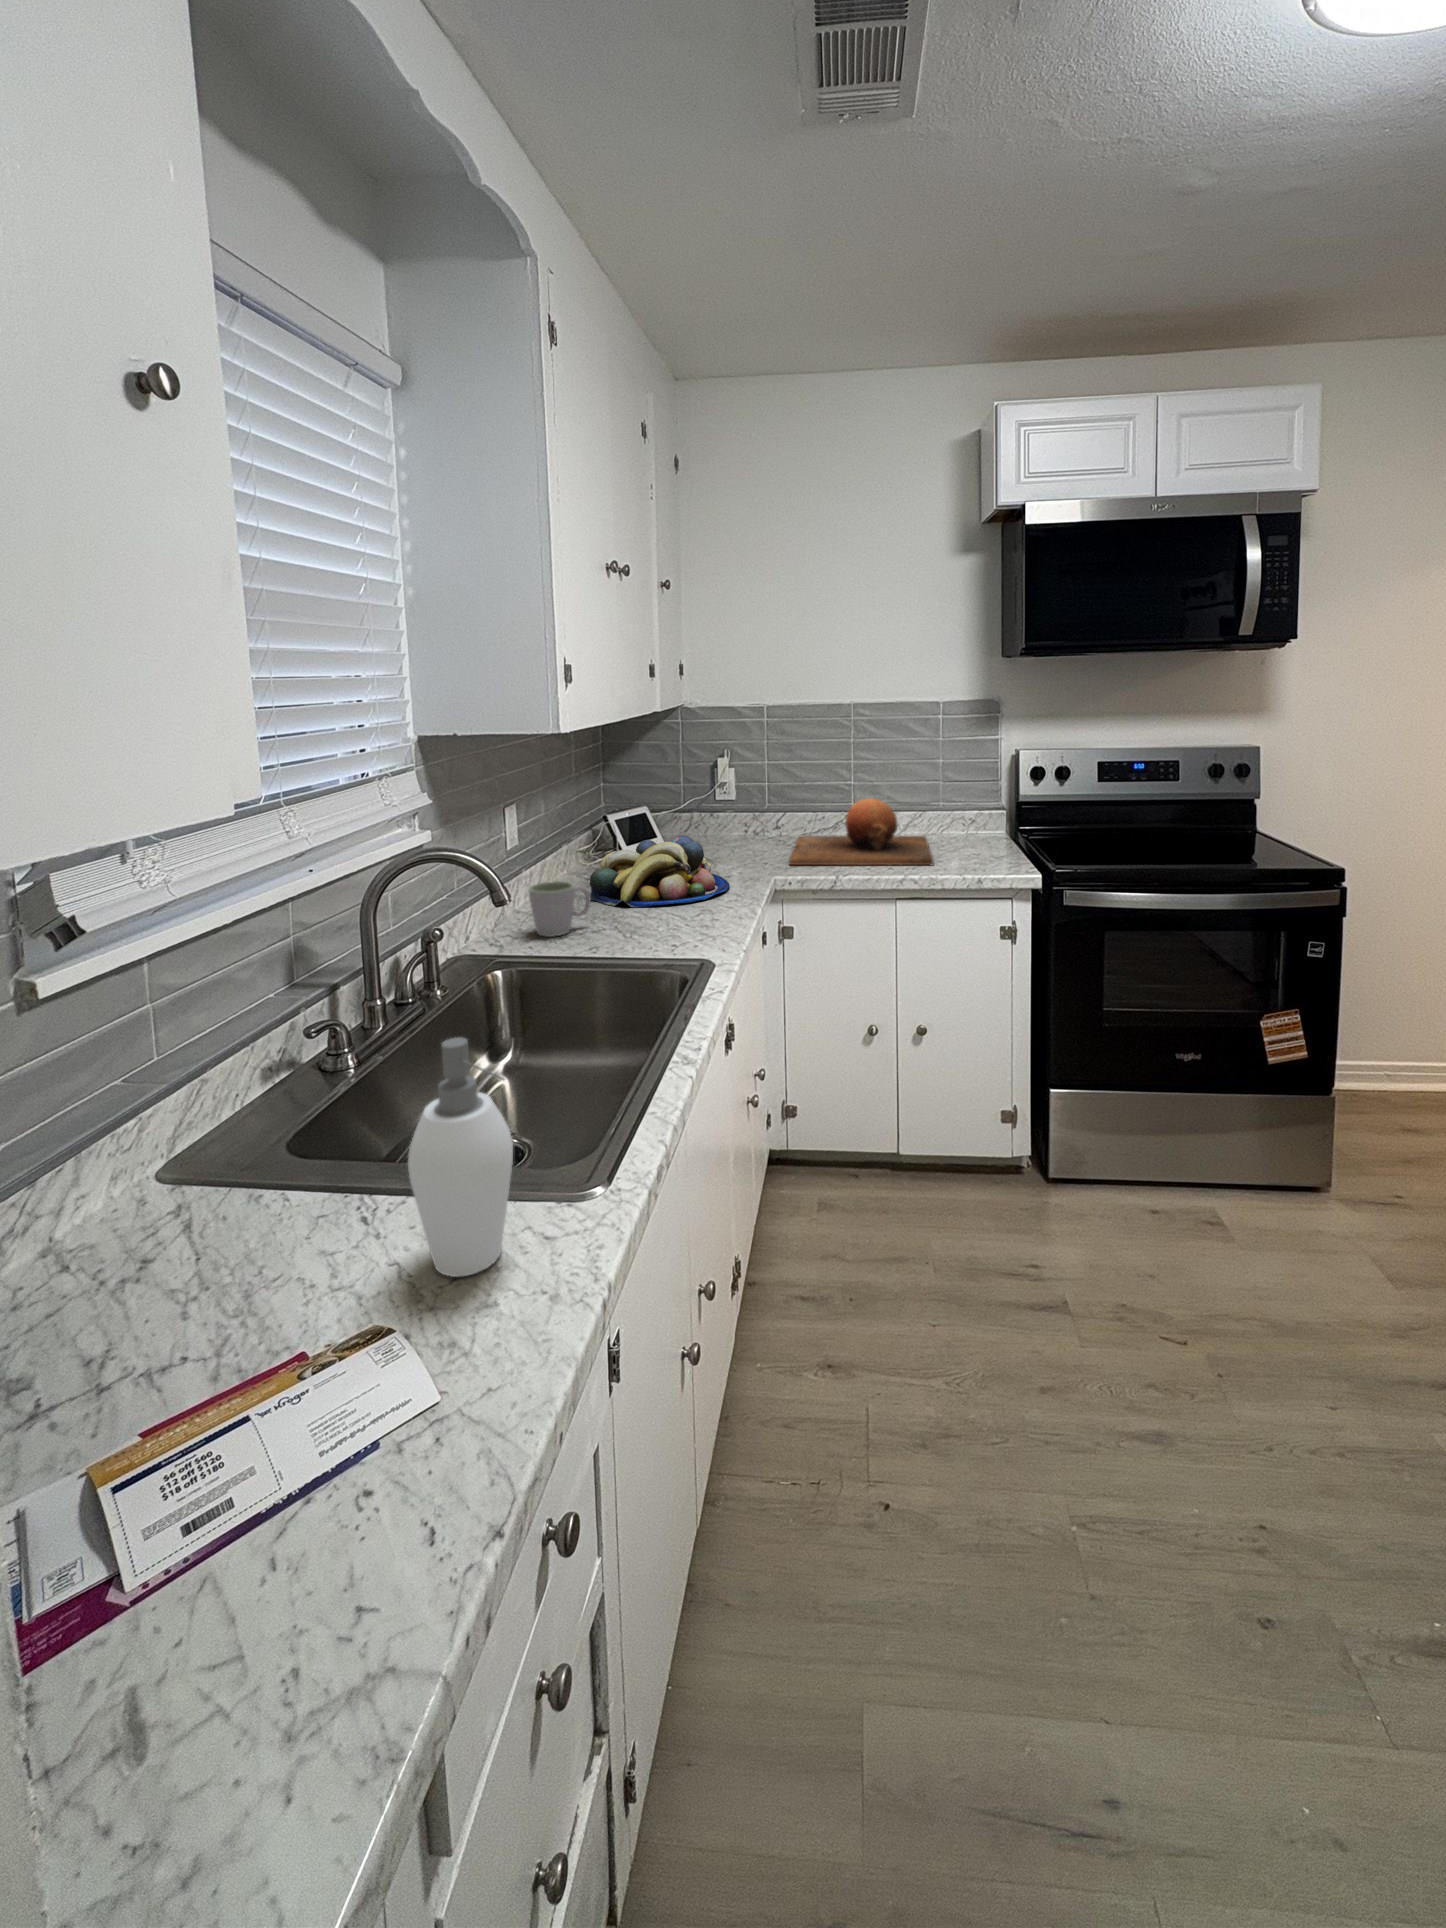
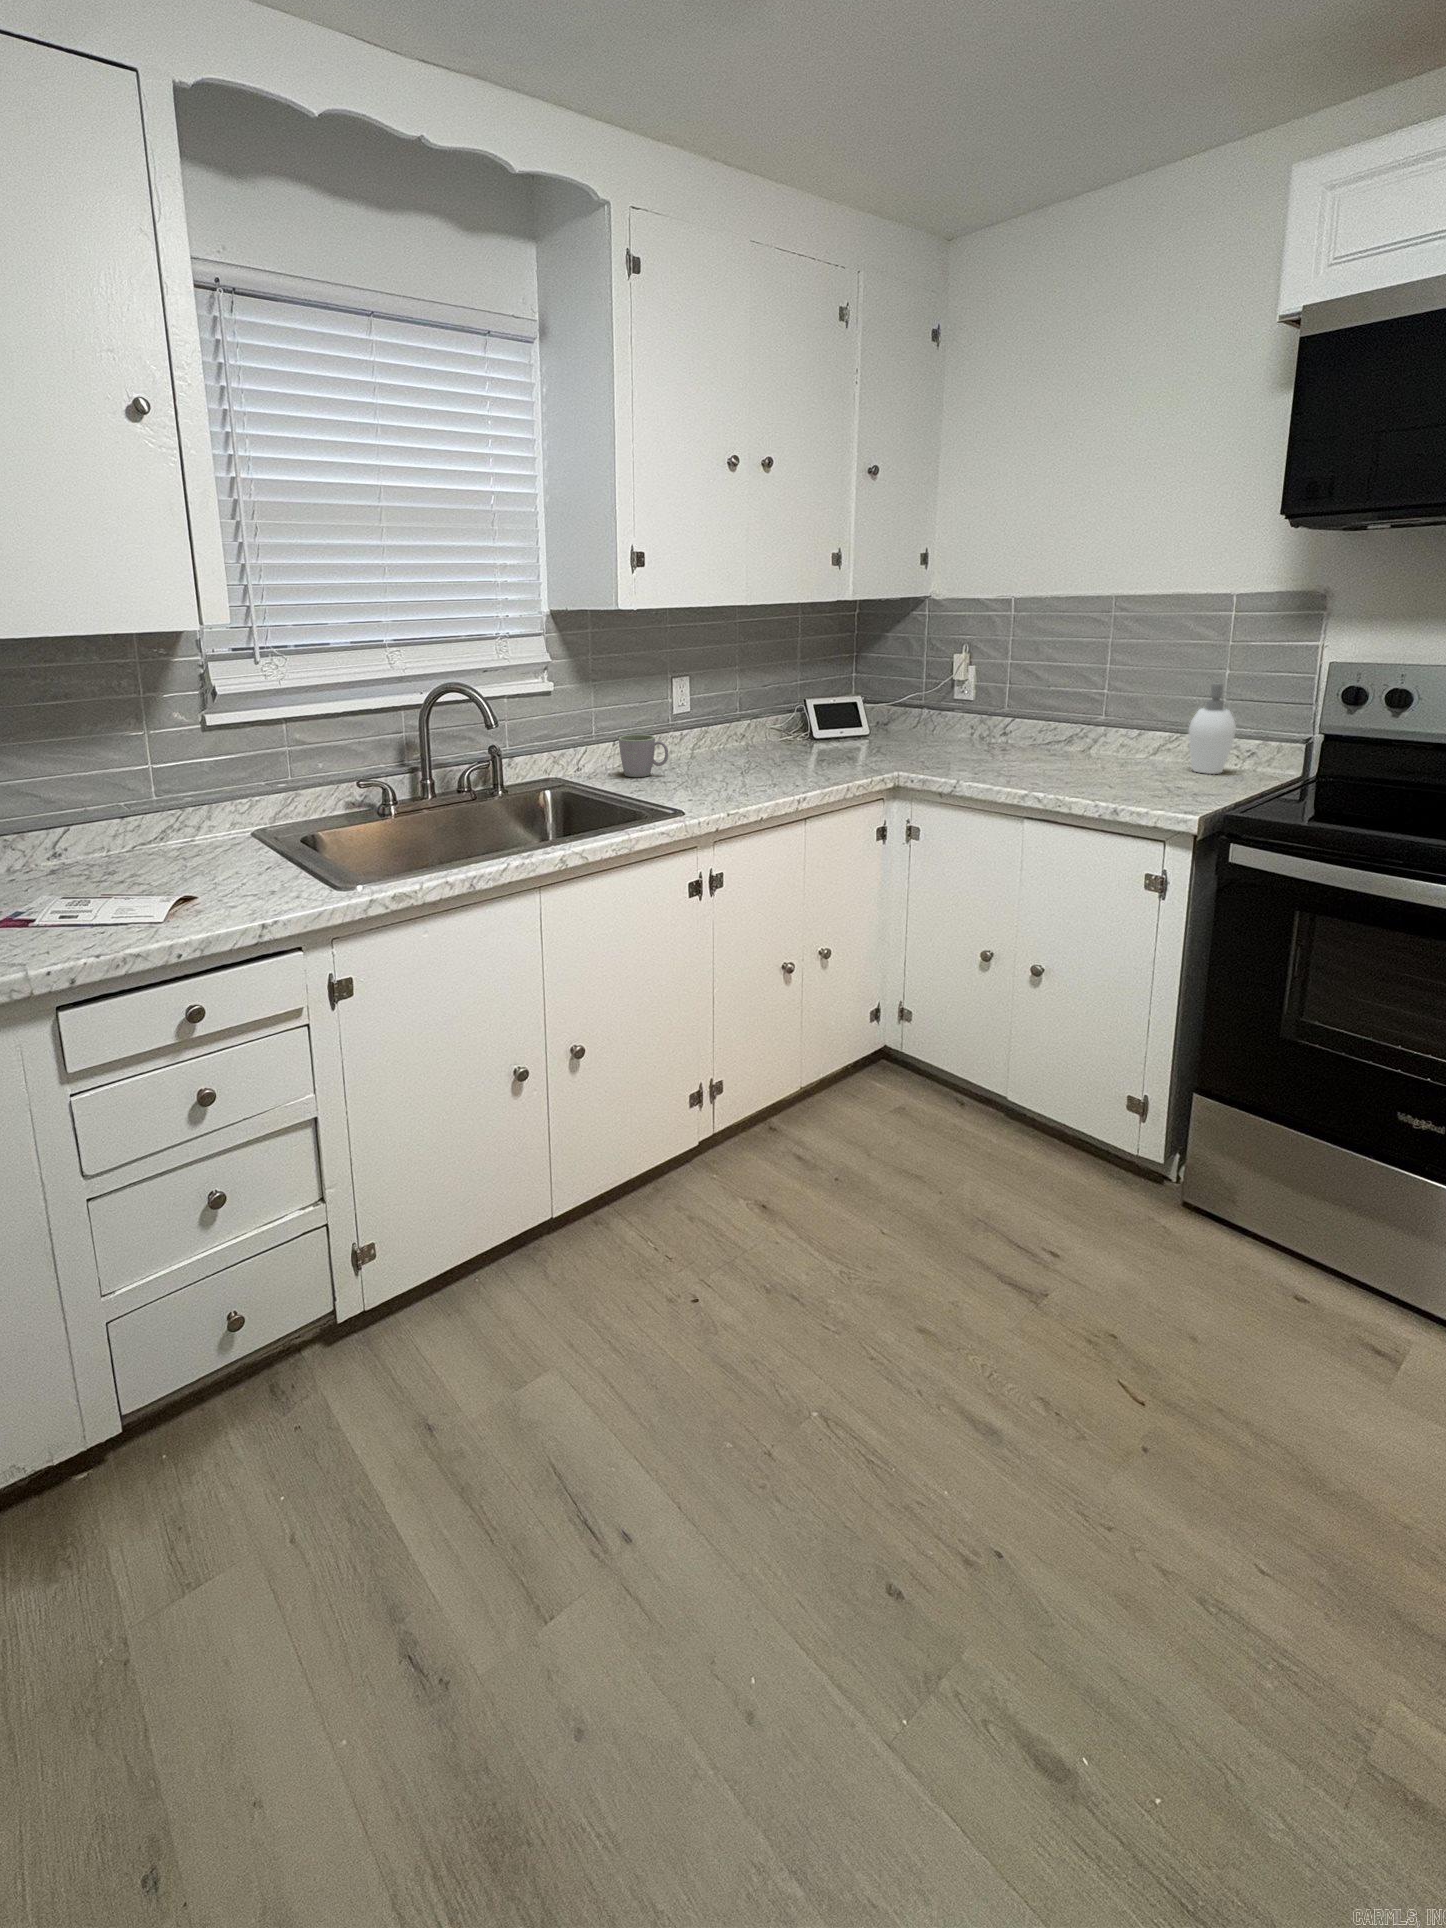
chopping board: present [789,798,933,865] -> none [936,707,1155,789]
fruit bowl: present [590,835,730,907] -> none [712,718,844,775]
soap dispenser: present [408,1037,513,1277] -> present [1189,684,1236,774]

